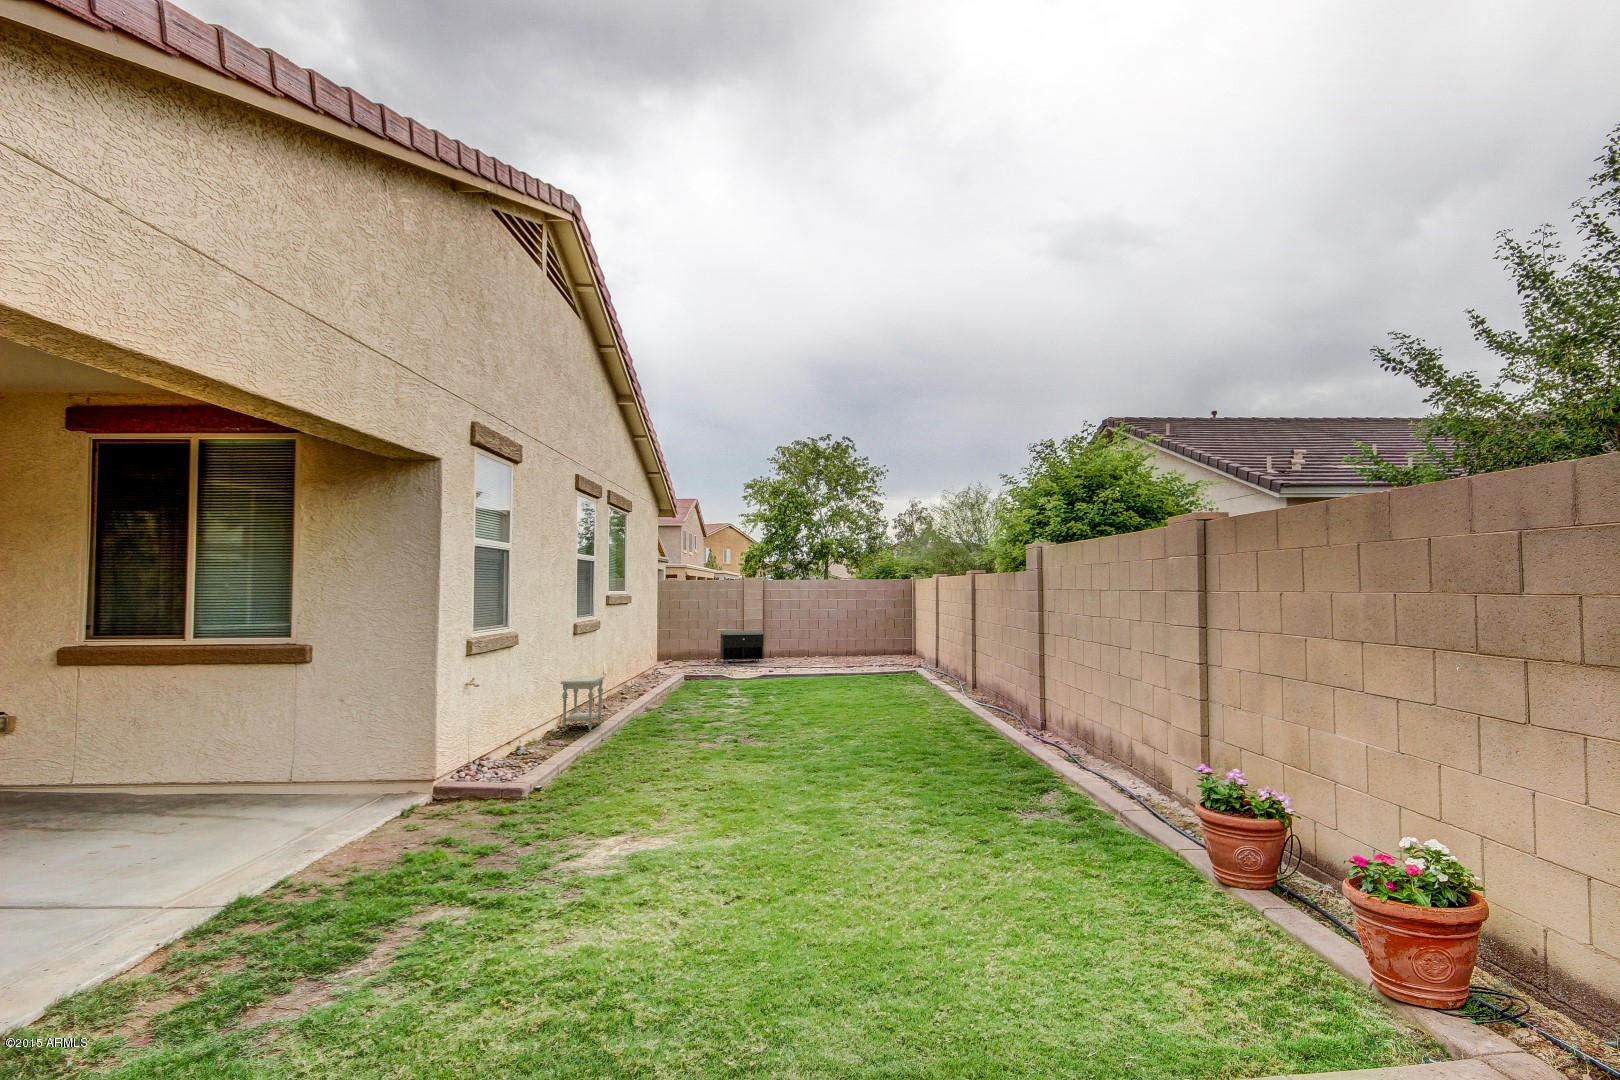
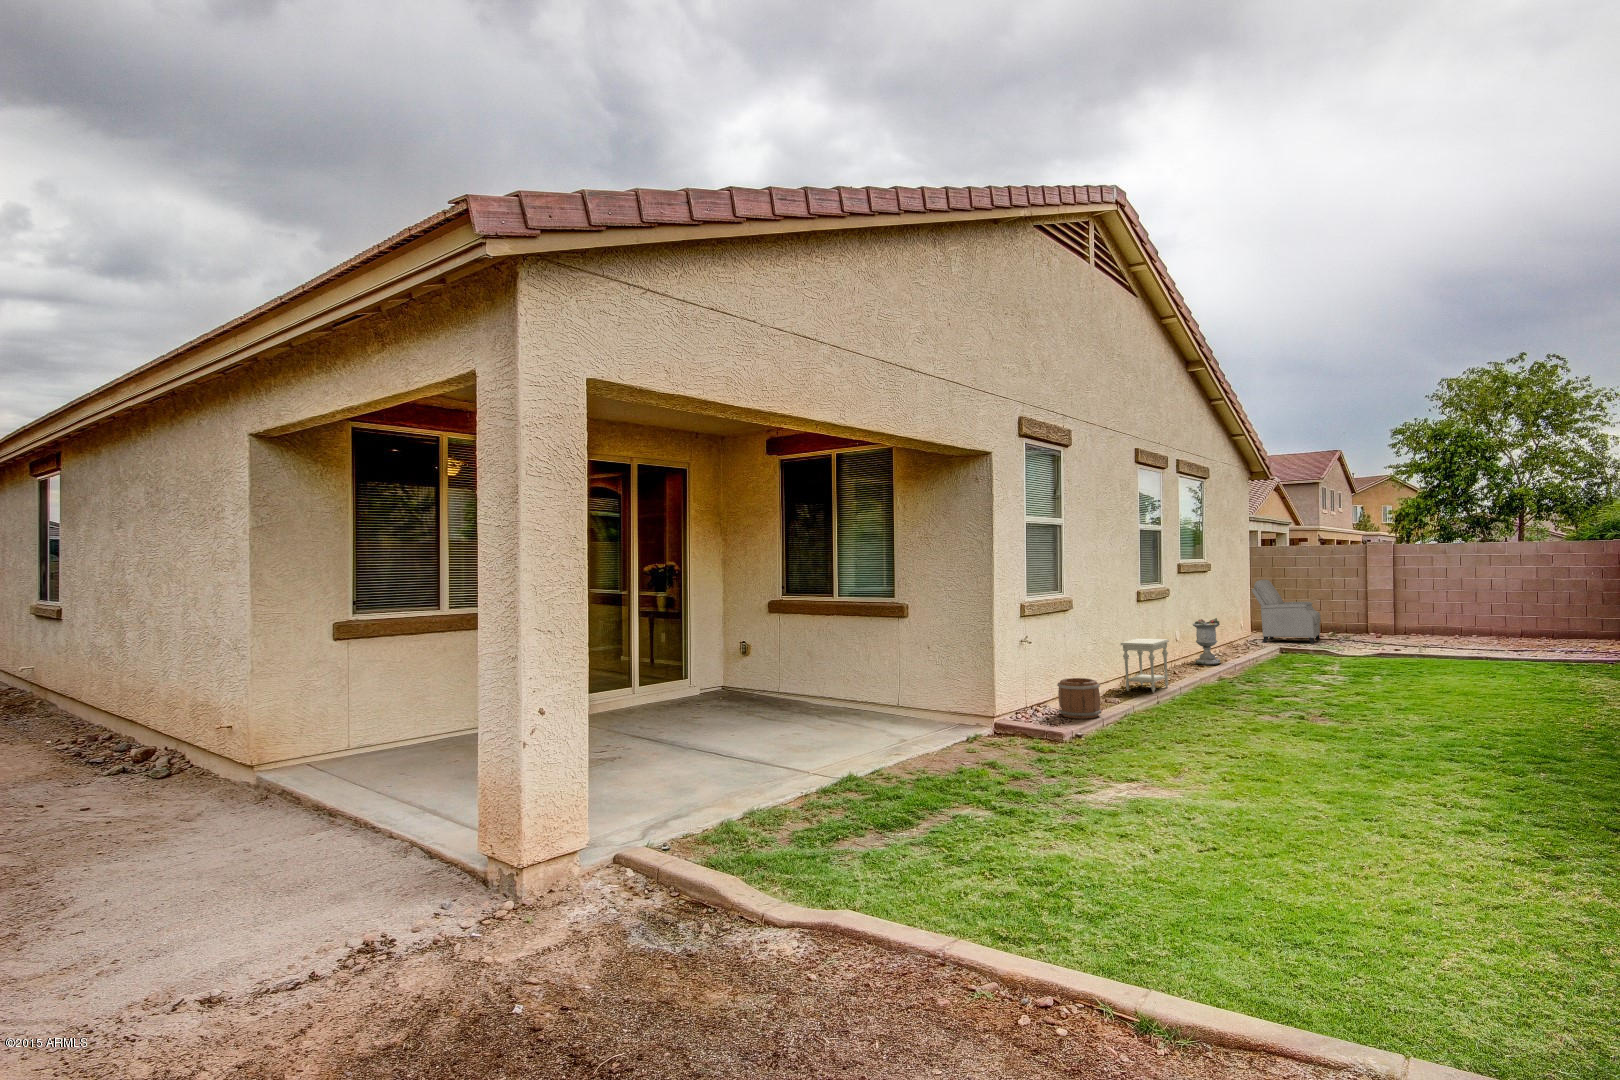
chair: none [653,619,702,675] -> present [1252,580,1321,644]
storage bench: present [720,630,763,663] -> none [1354,592,1419,632]
planter: none [613,654,637,699] -> present [1192,618,1220,665]
bucket: none [503,722,552,768] -> present [1057,678,1101,719]

